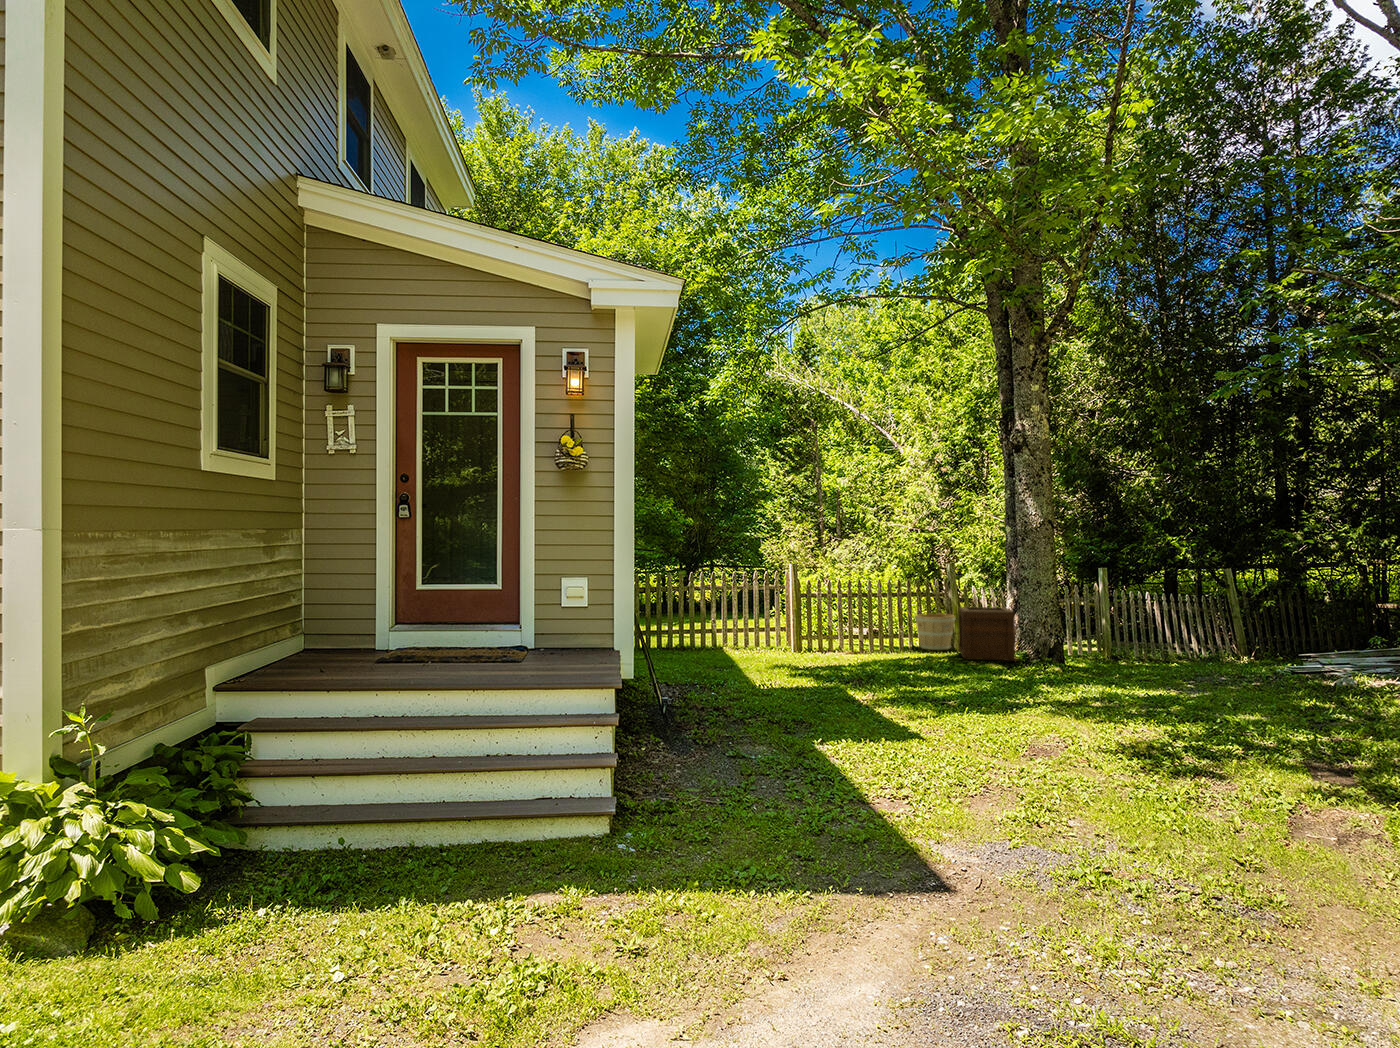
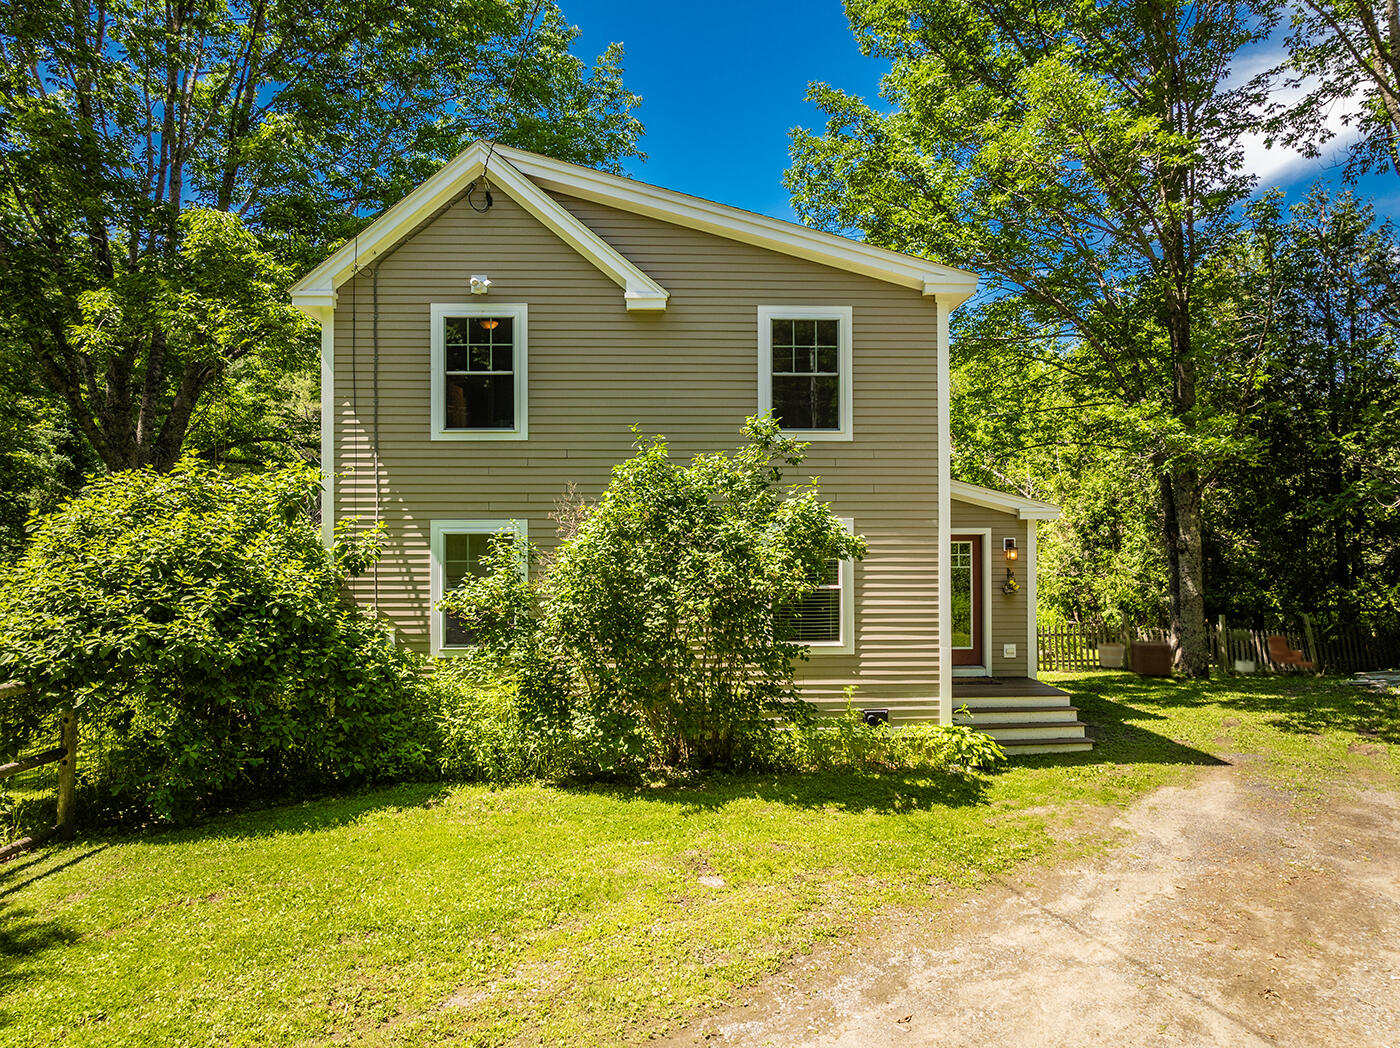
potted tree: none [1116,589,1149,656] -> present [1232,630,1254,672]
lounge chair: none [1173,600,1241,664] -> present [1269,636,1314,675]

